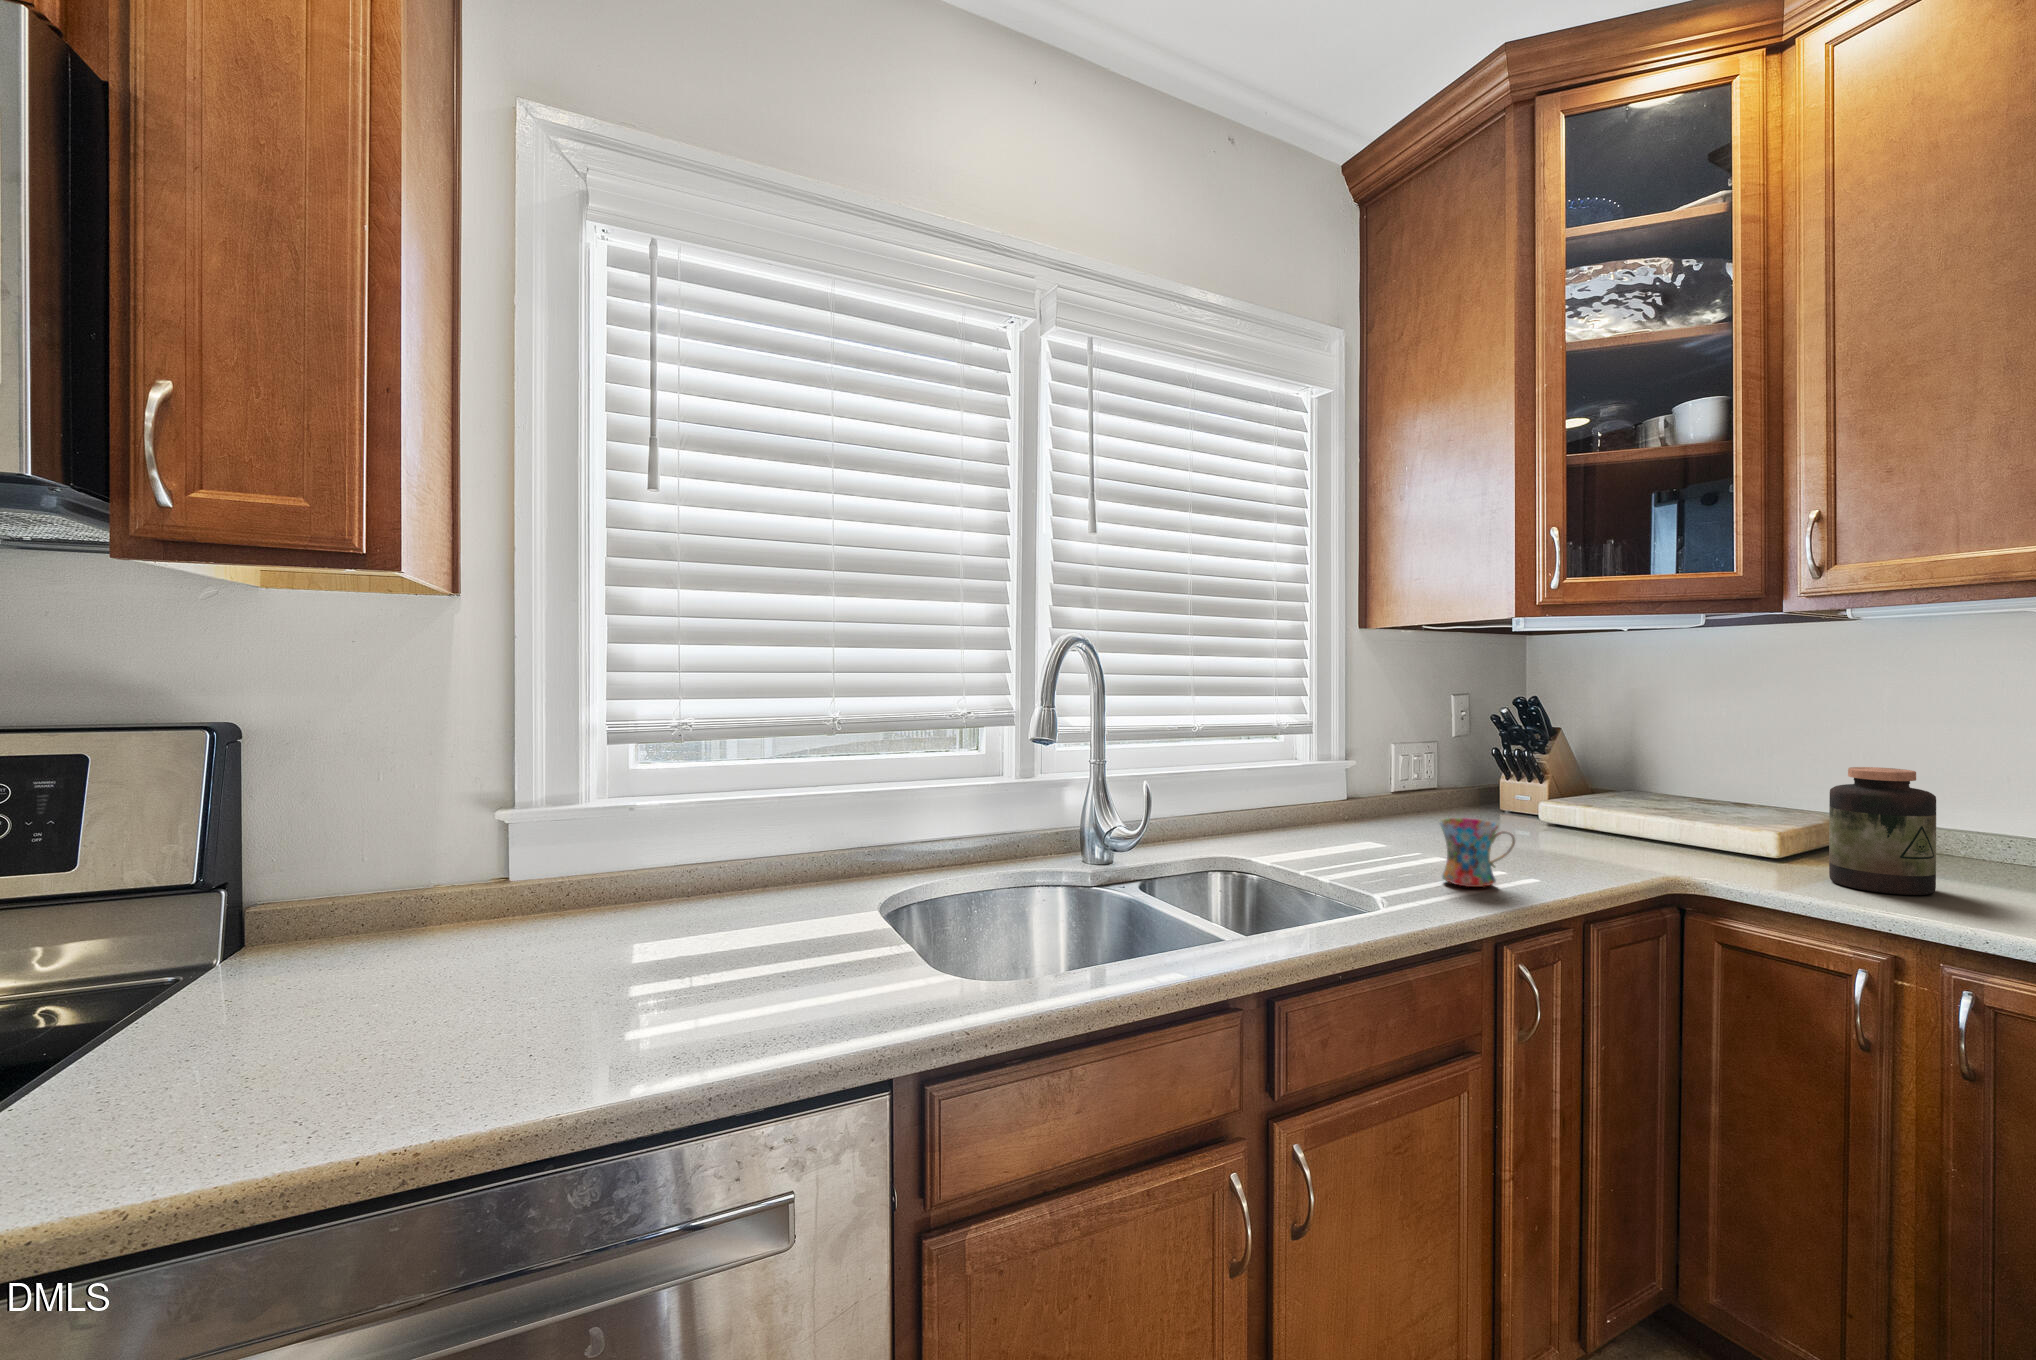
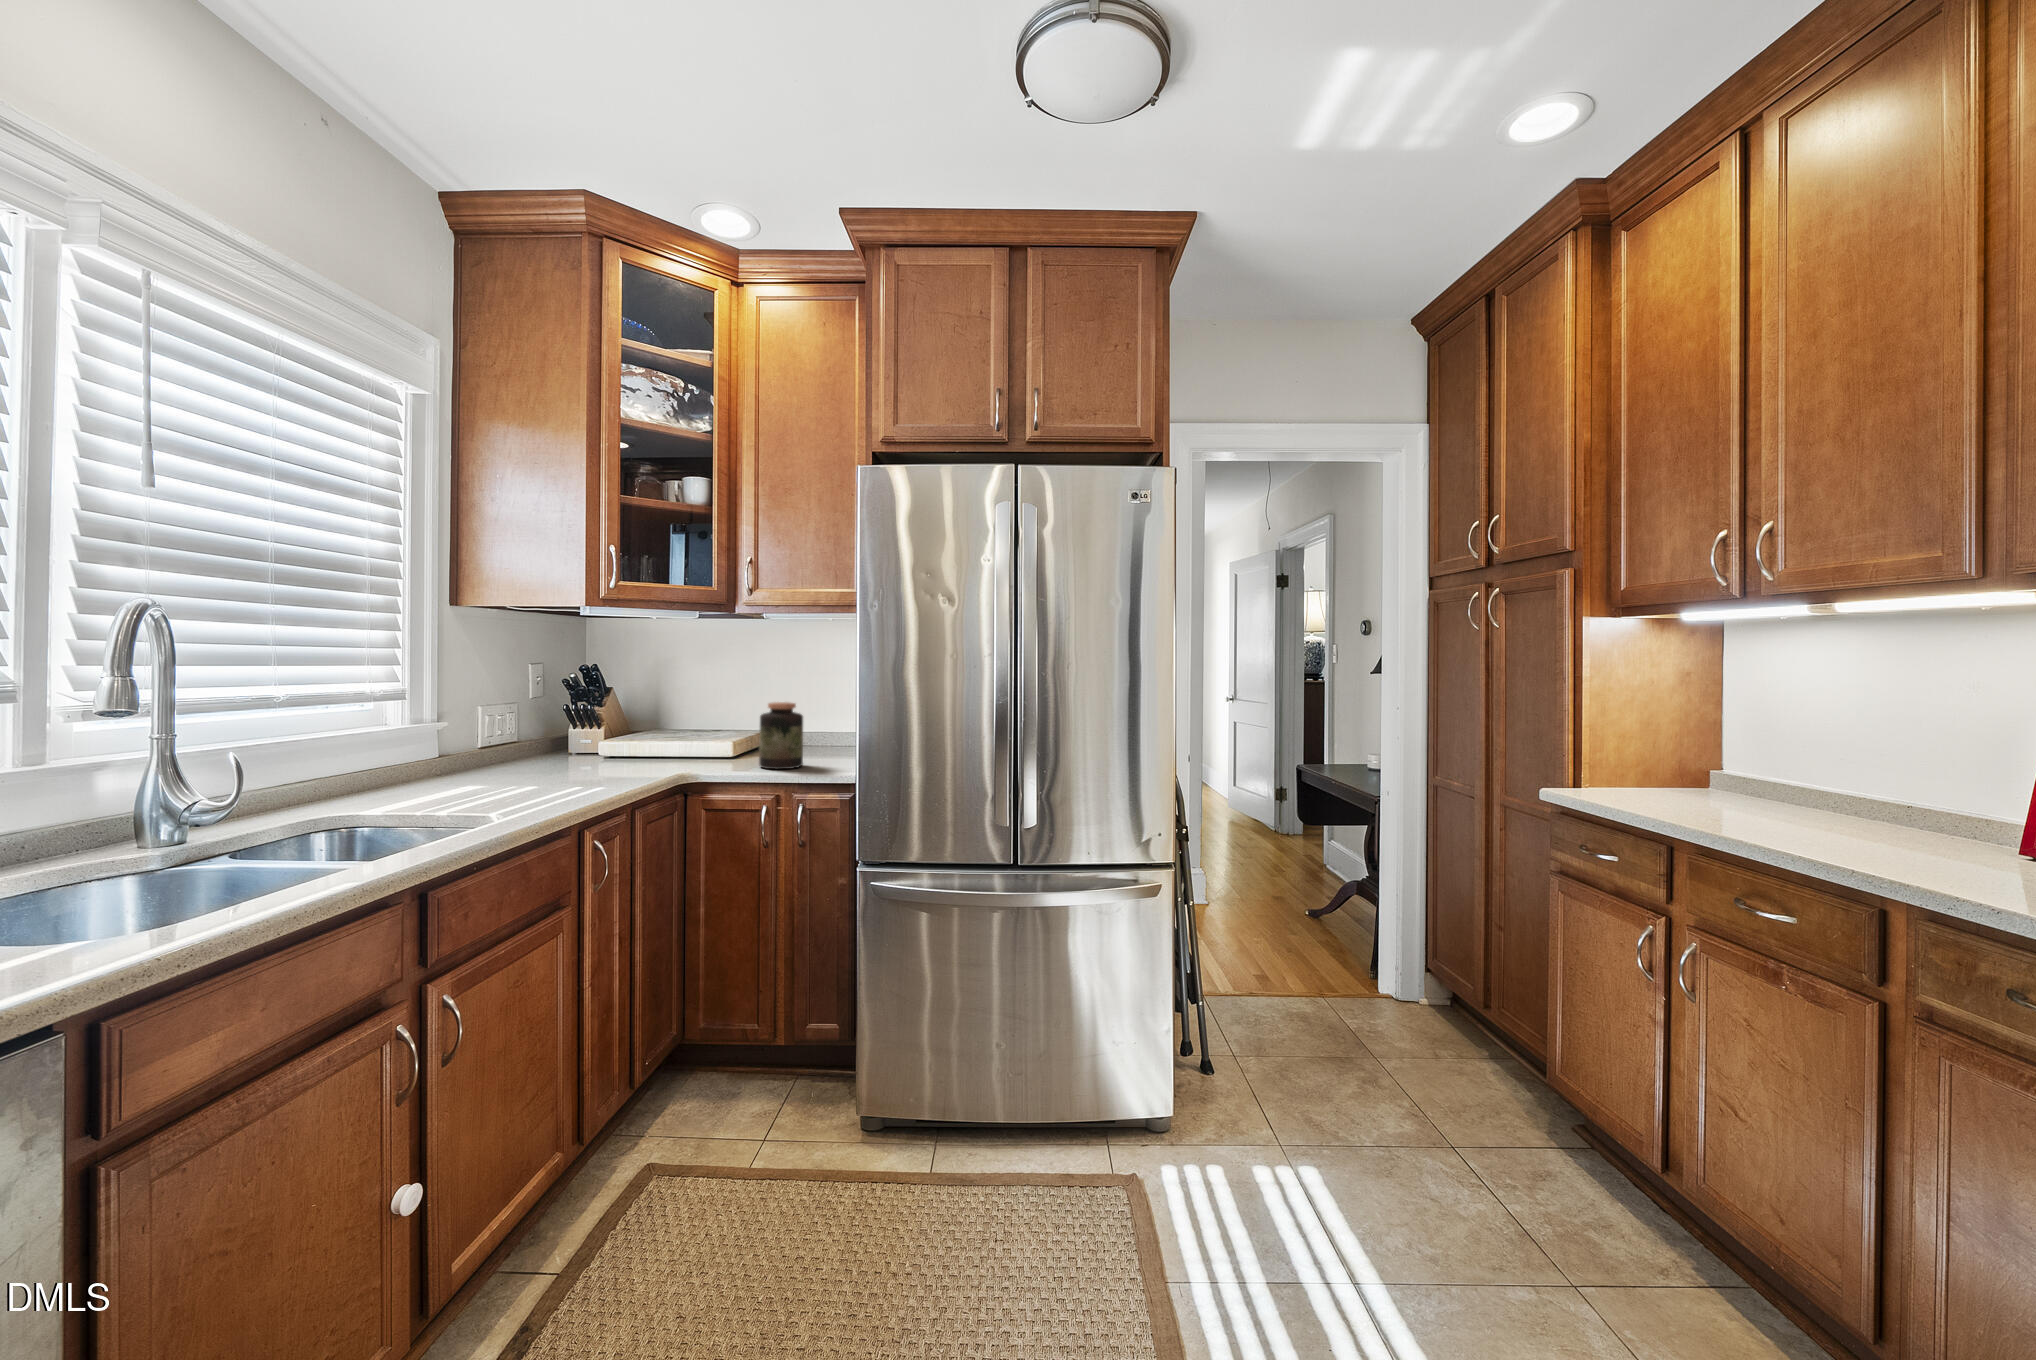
mug: present [1439,818,1515,887] -> none [535,752,590,799]

